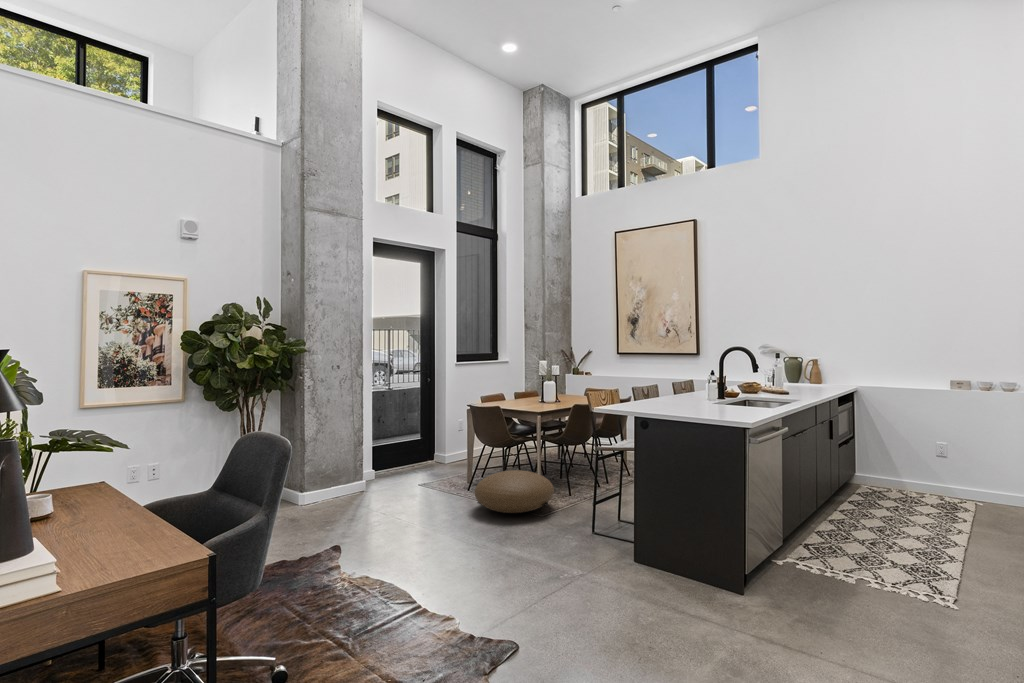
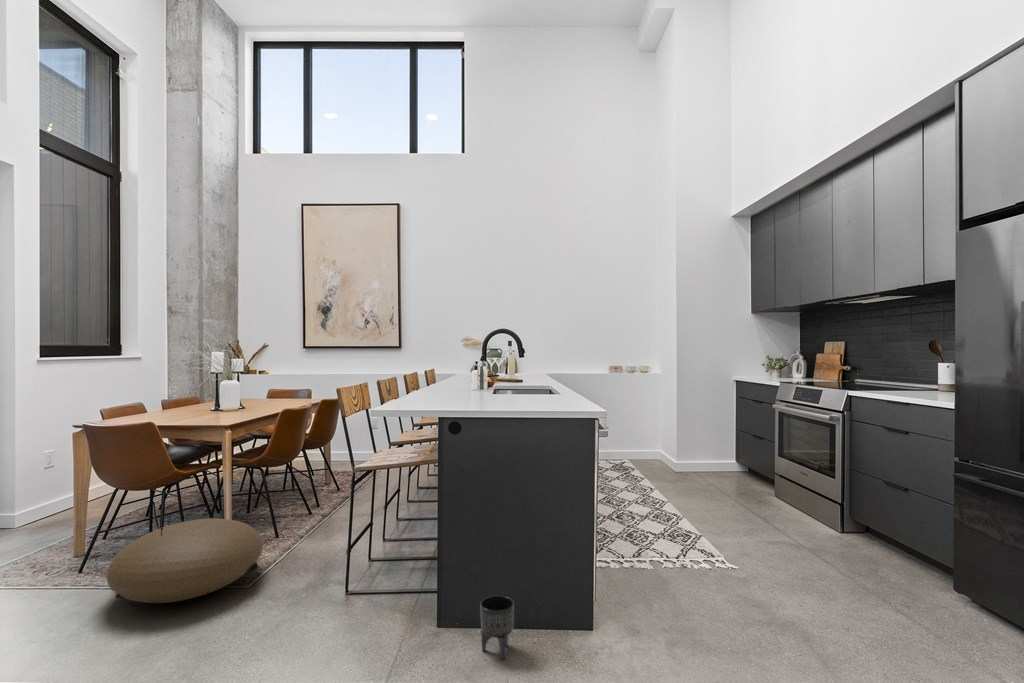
planter: none [648,544,671,583] -> present [480,595,514,659]

